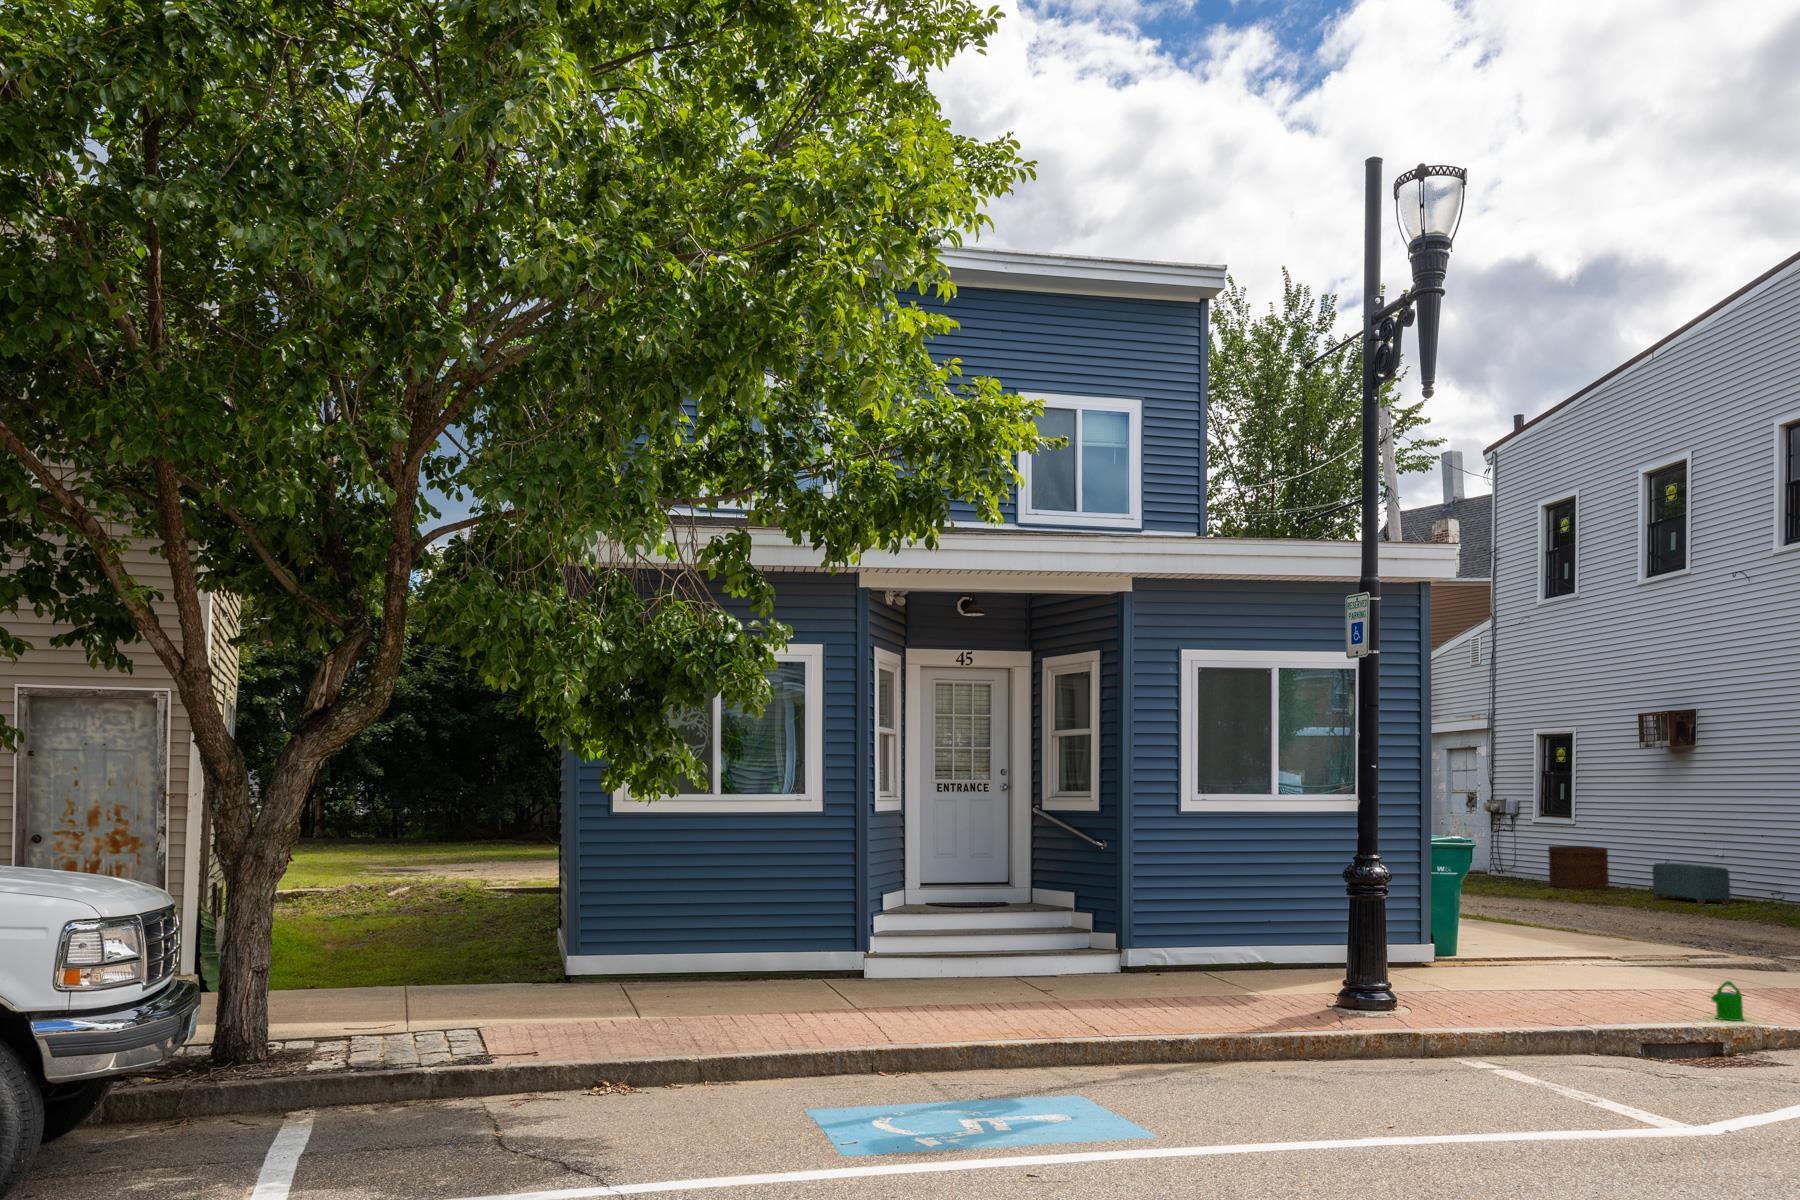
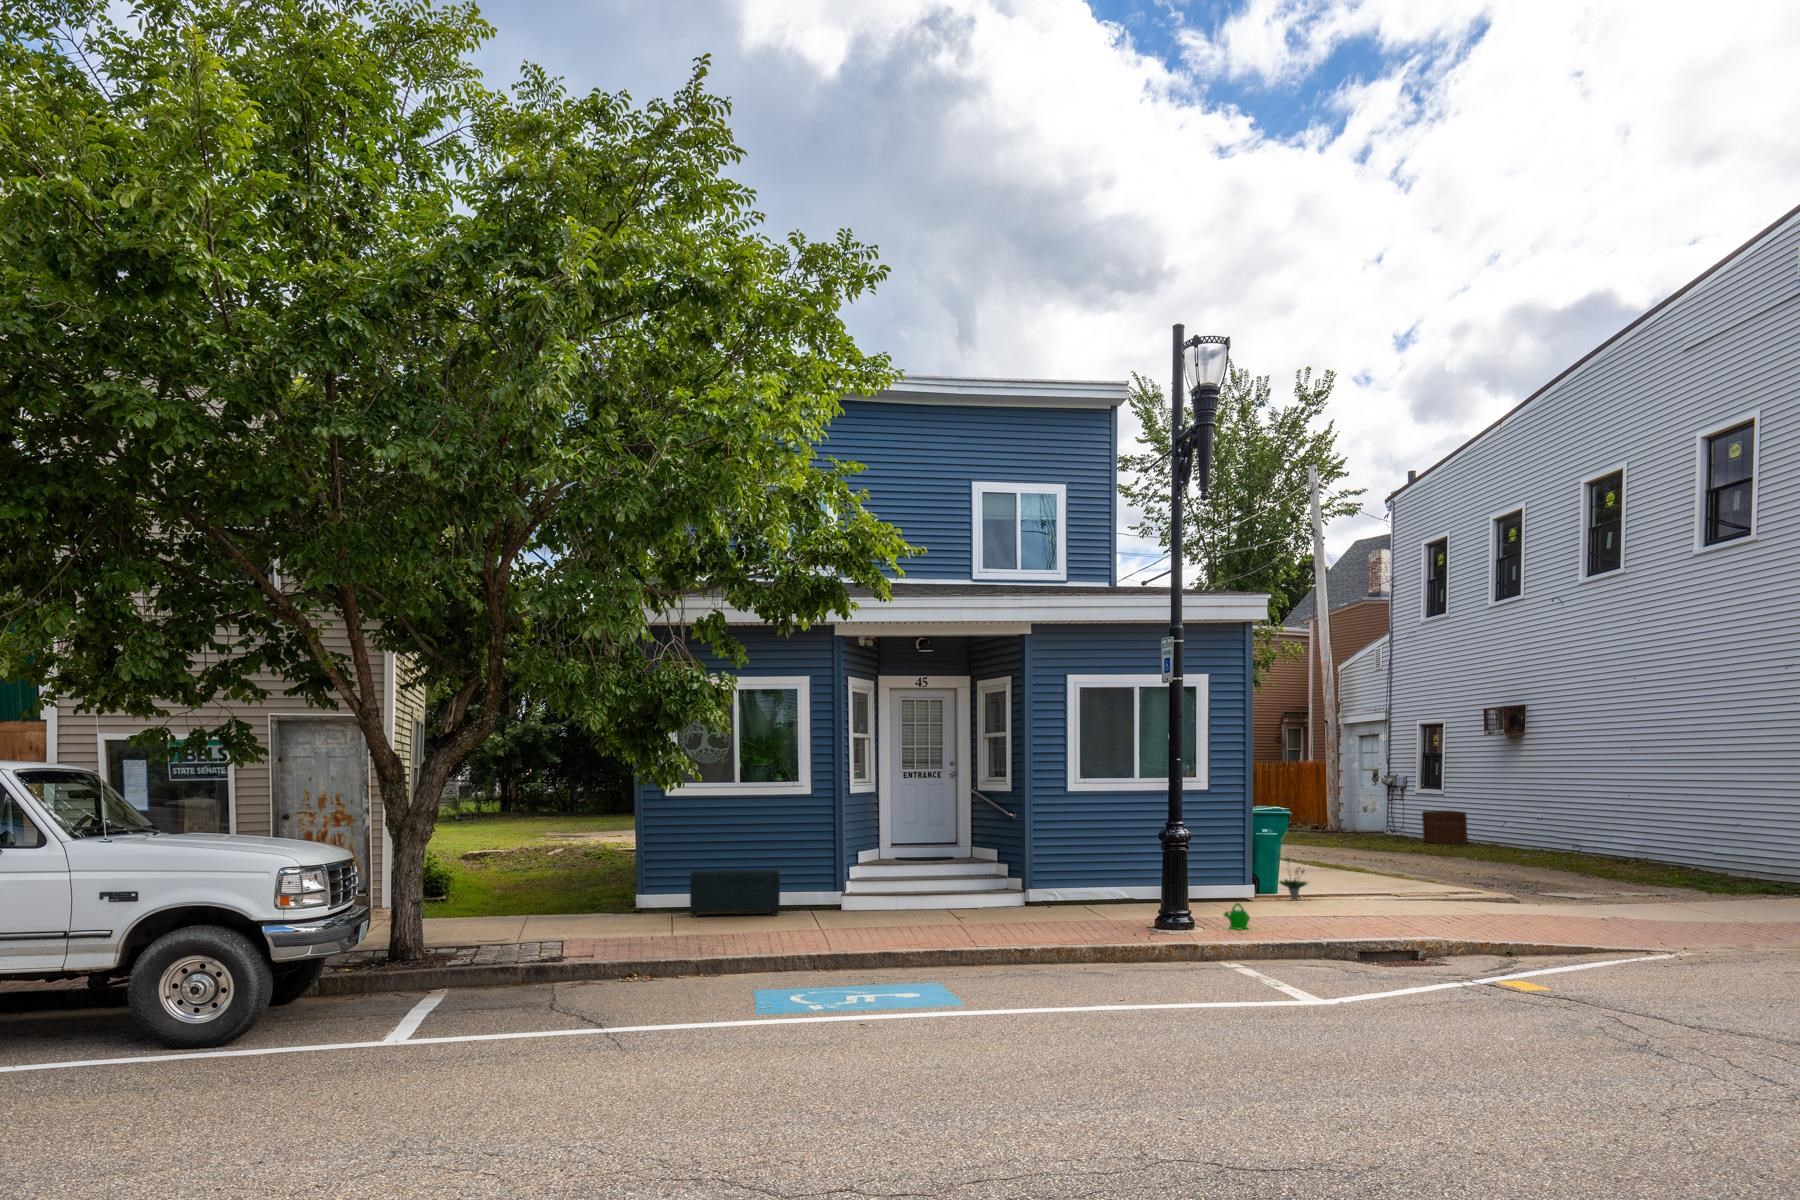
bench: present [1652,863,1730,904] -> present [690,869,780,917]
potted plant: none [1457,905,1502,965] -> present [1280,858,1307,899]
watering can: present [1711,981,1744,1021] -> present [1224,903,1250,929]

